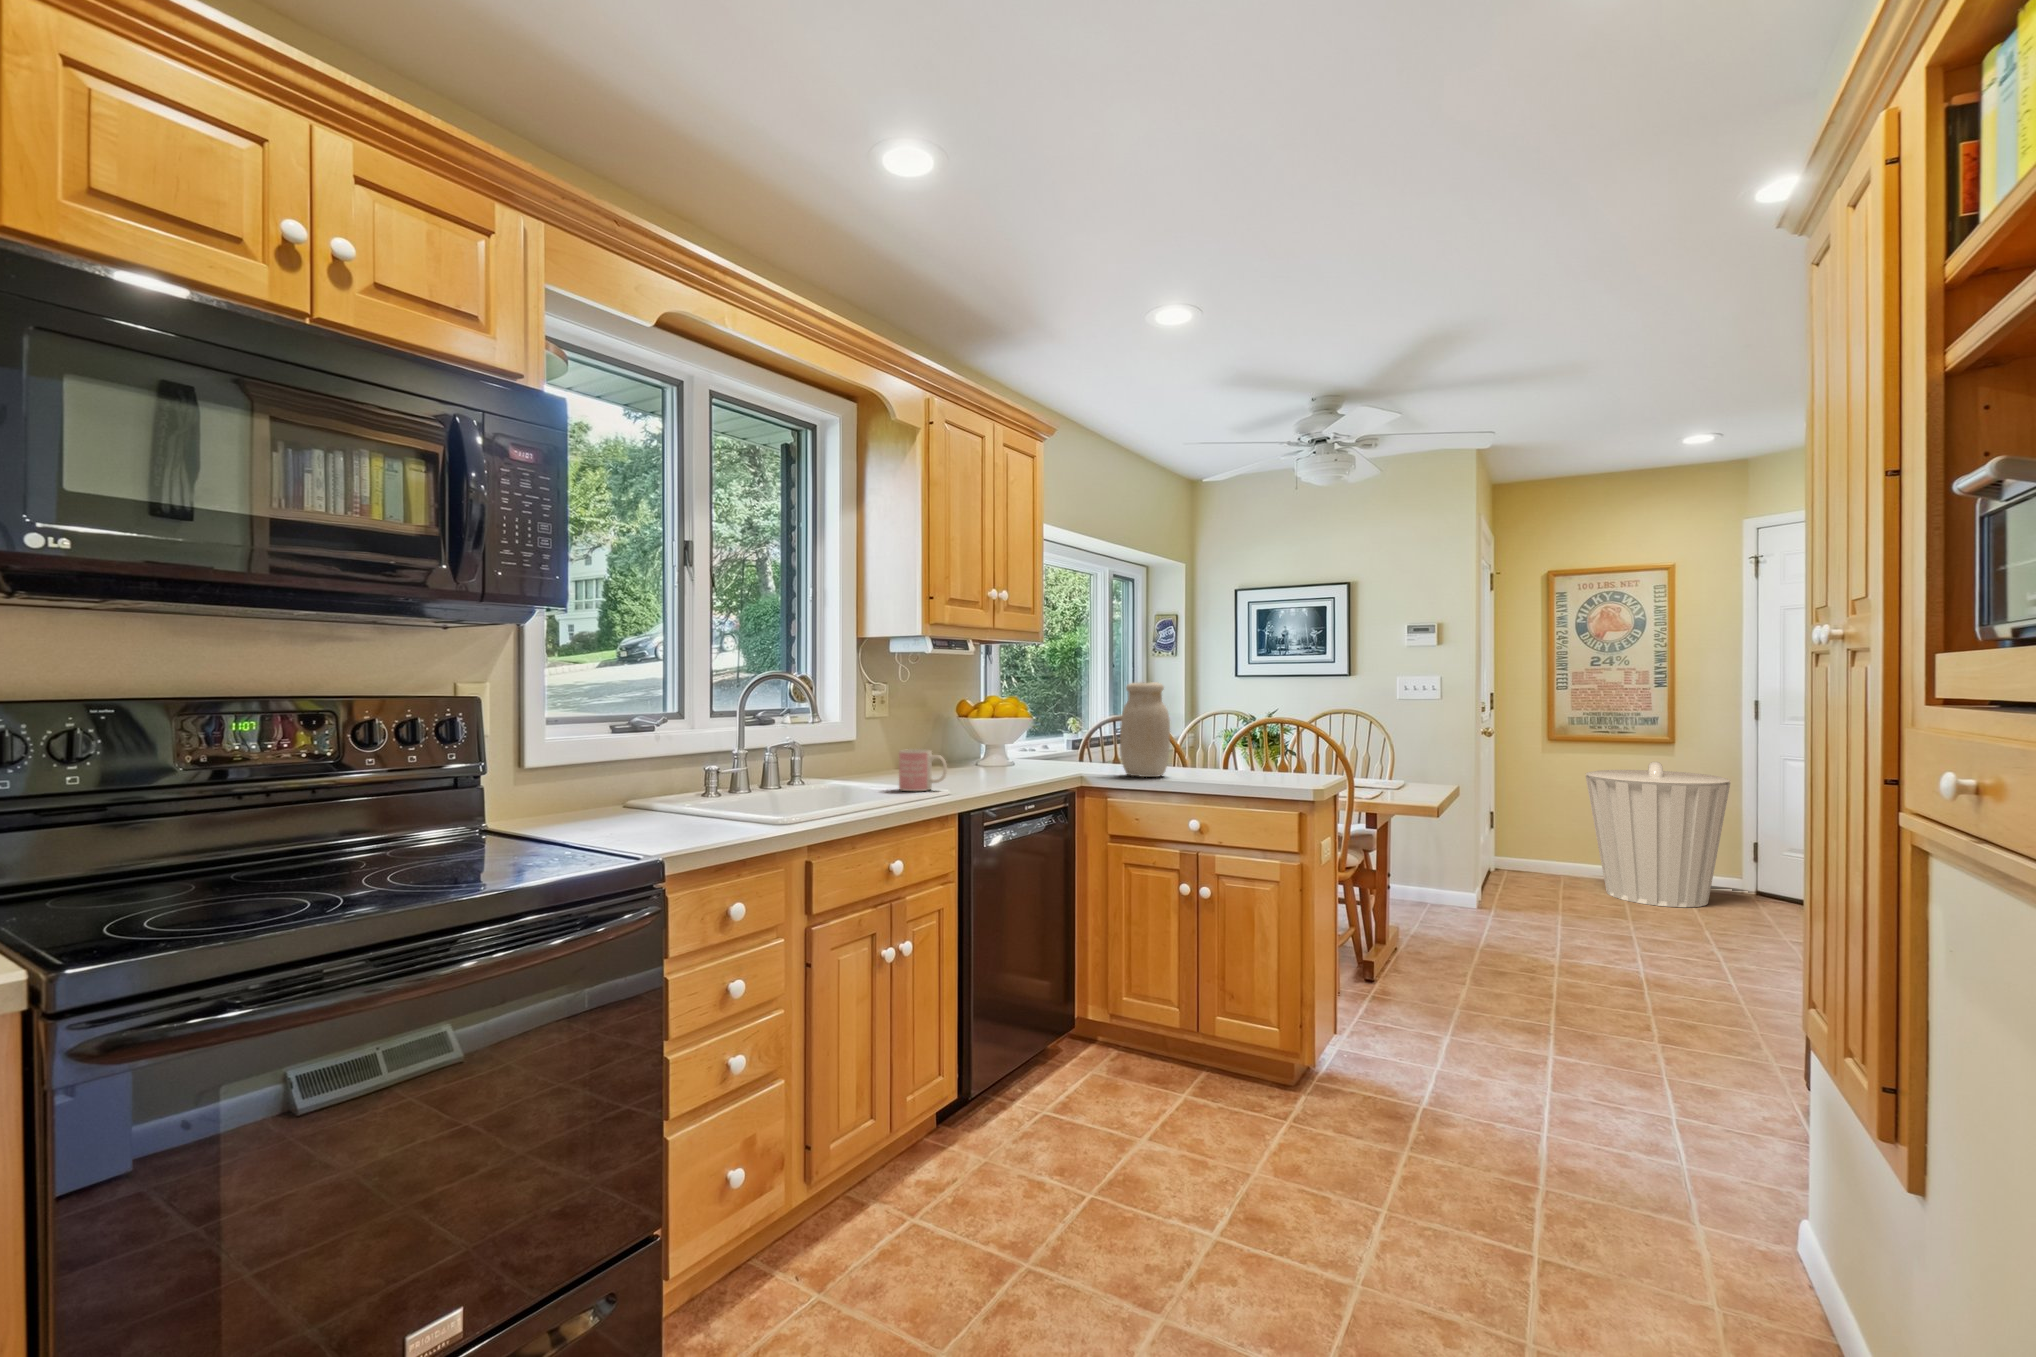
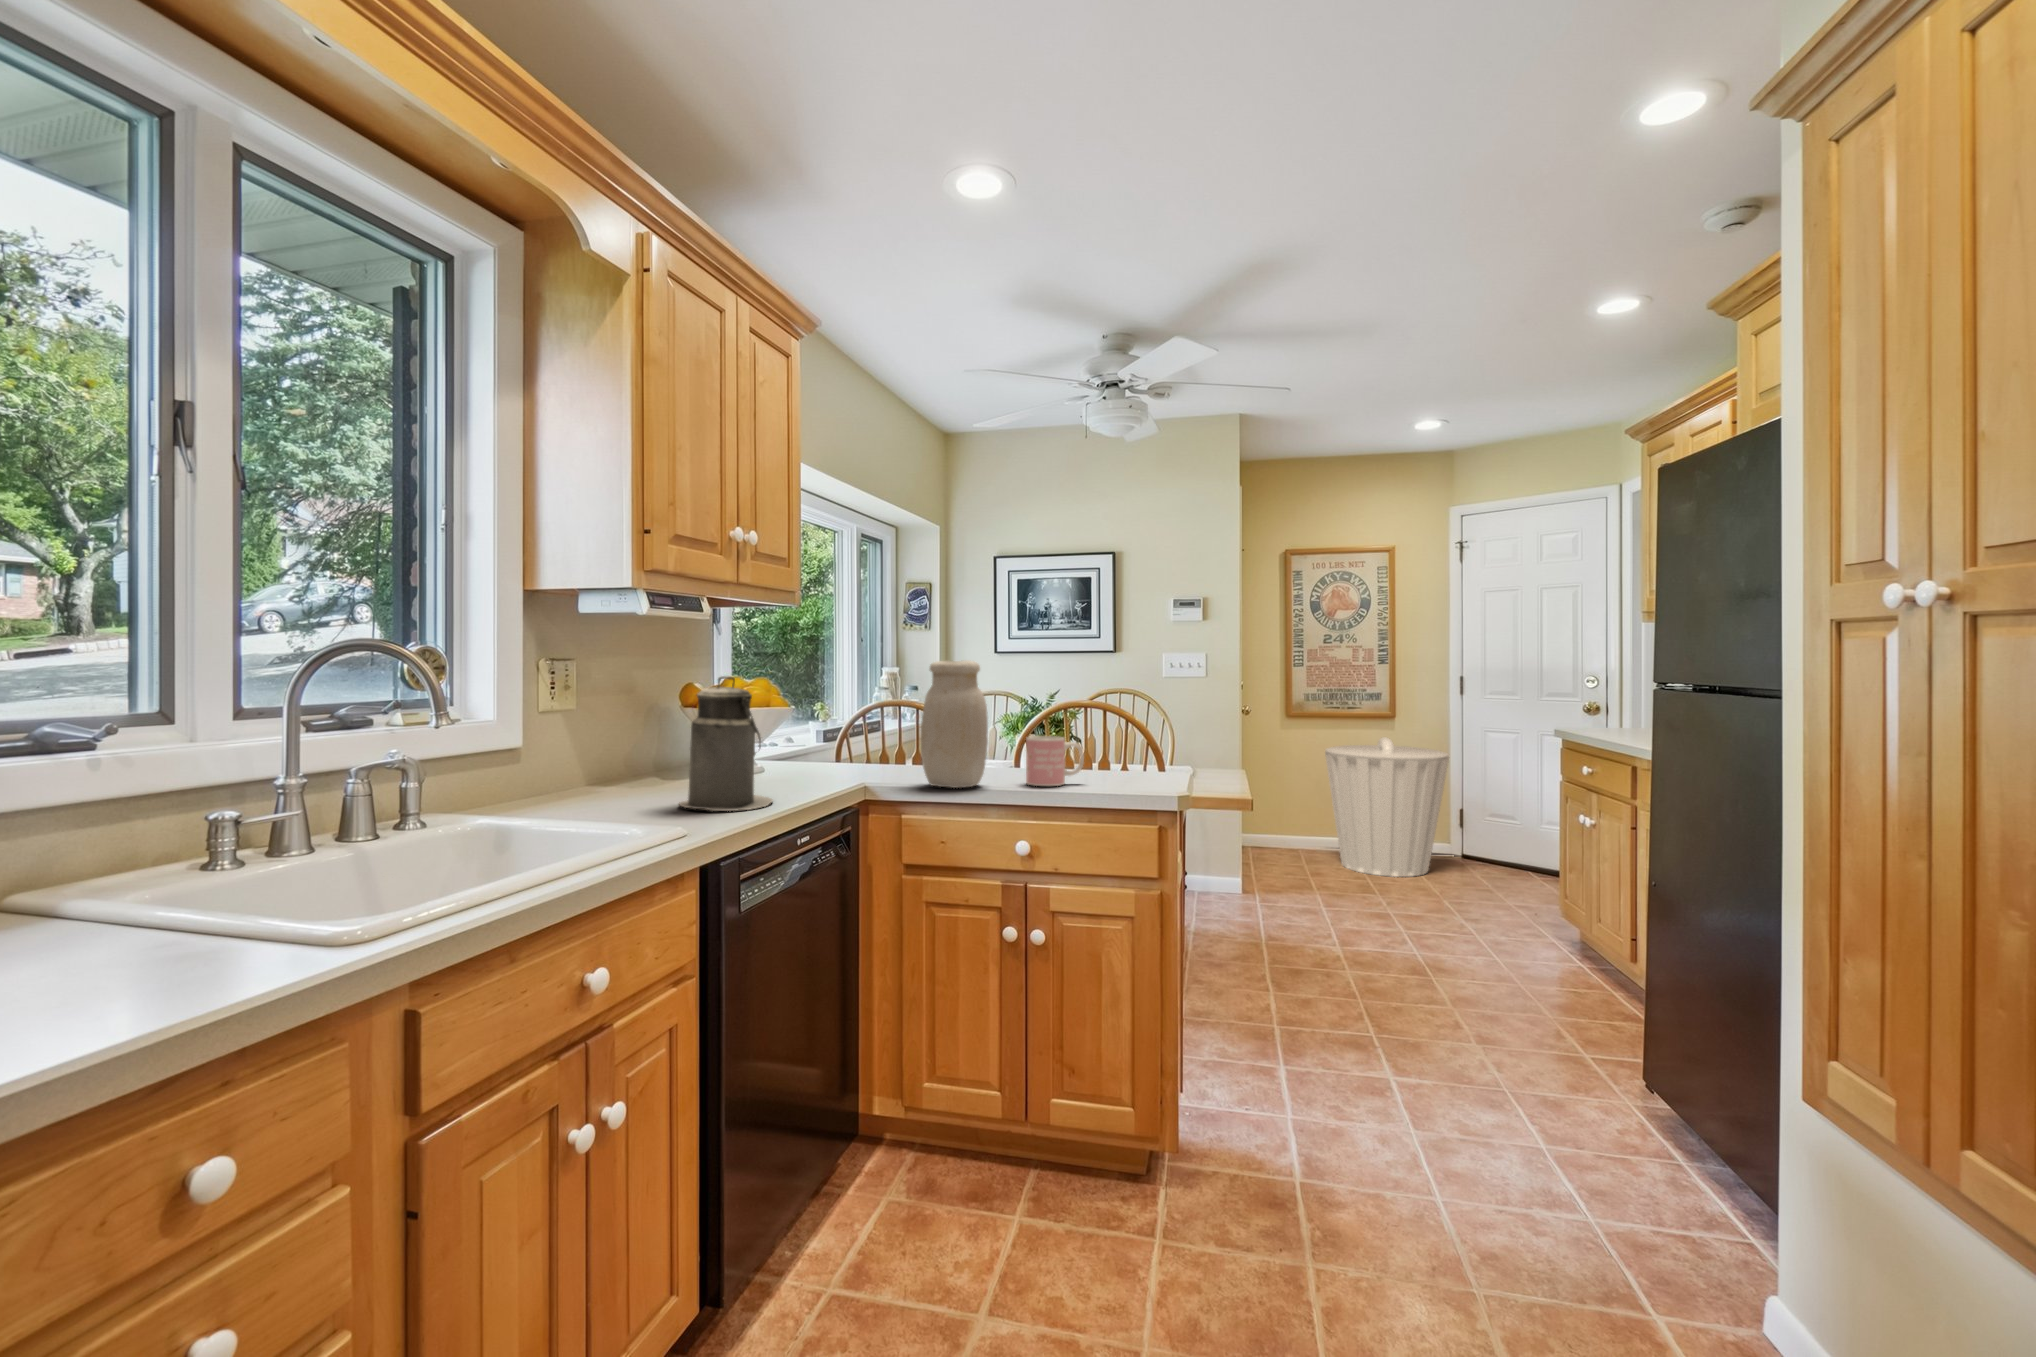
canister: none [950,693,1012,784] -> present [679,676,773,811]
mug: present [899,749,947,791] -> present [1026,736,1084,786]

